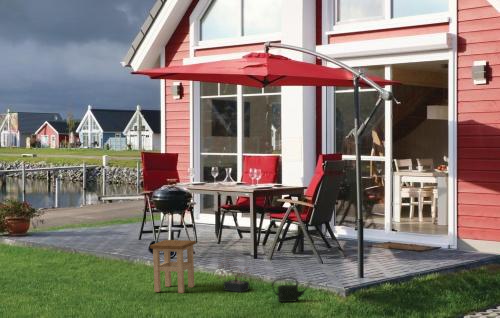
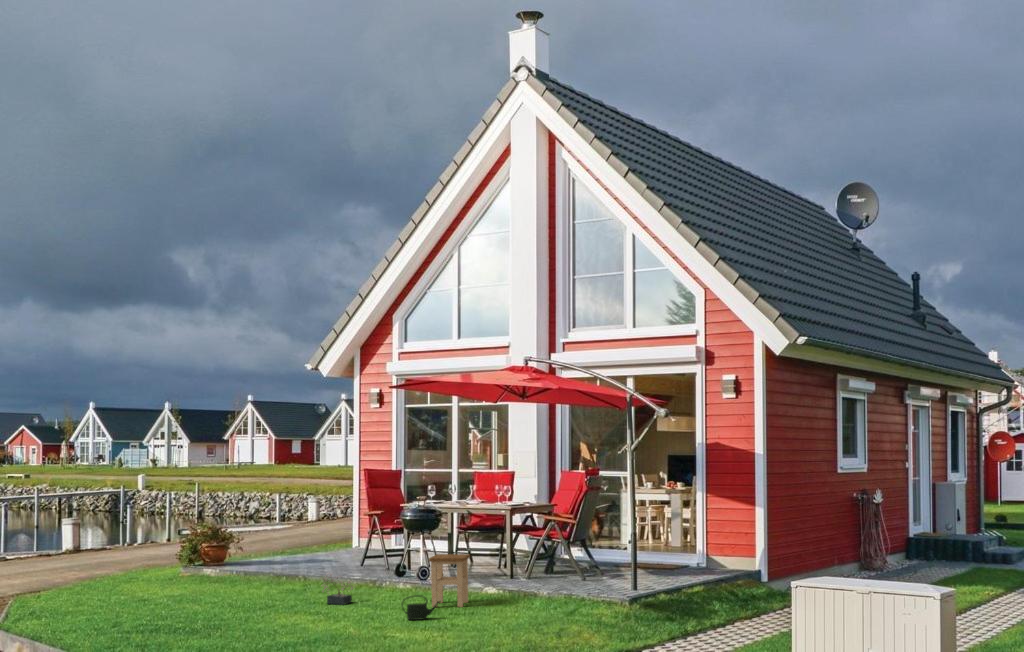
decorative plant: present [219,258,252,292] -> present [321,574,352,605]
watering can: present [272,277,311,302] -> present [402,595,440,620]

